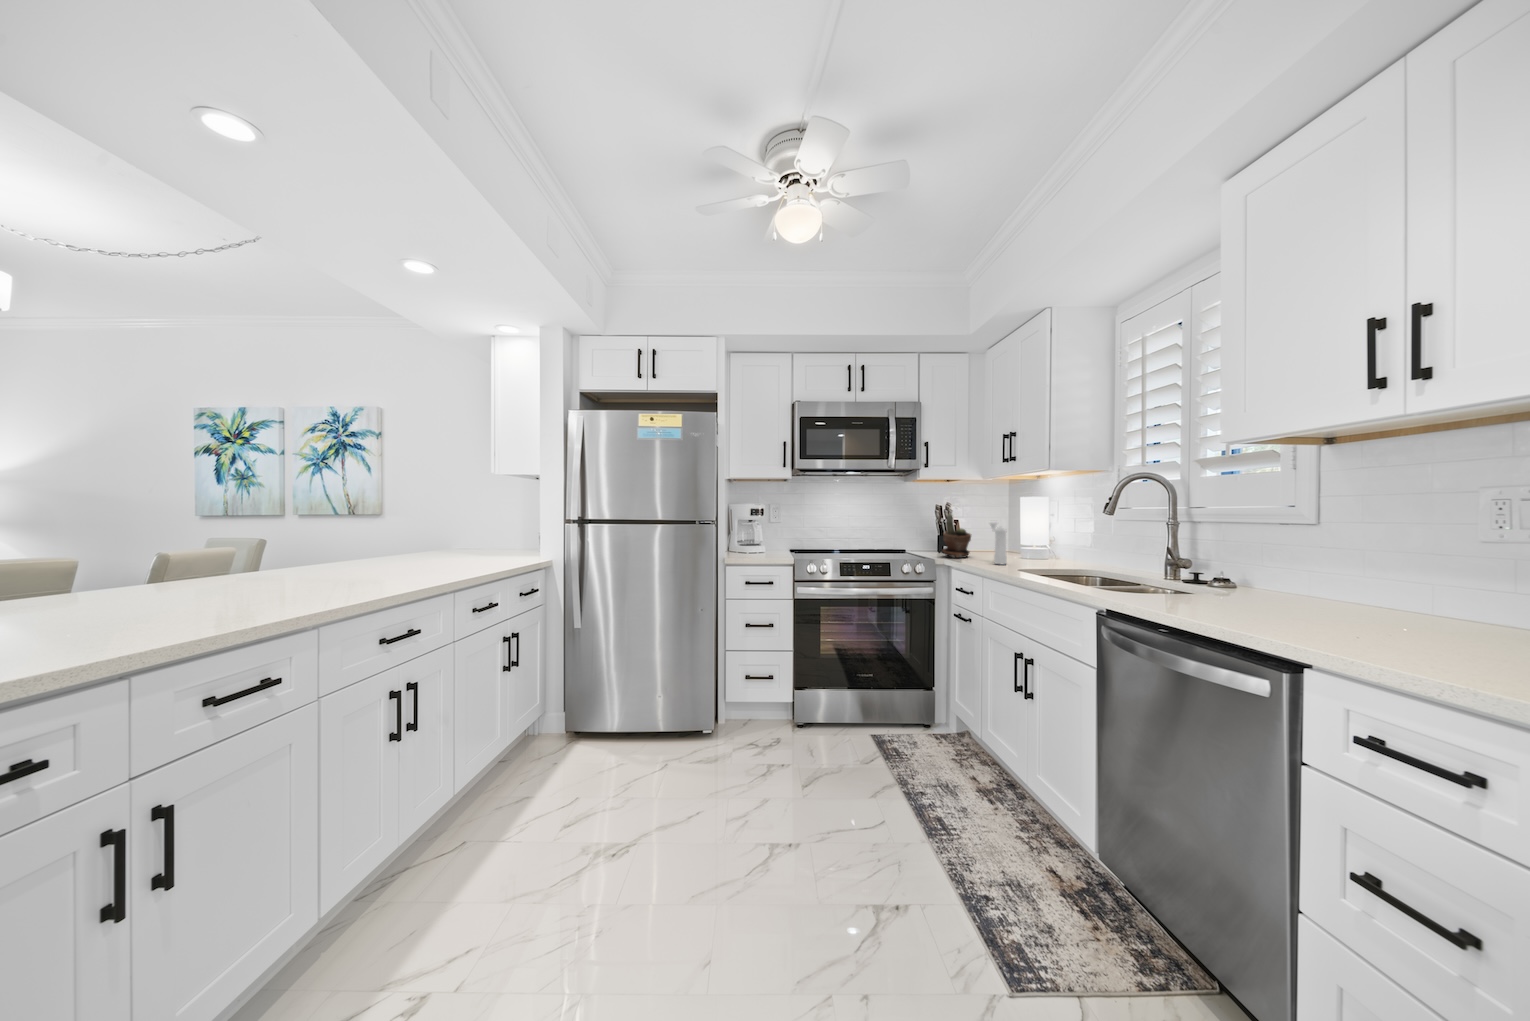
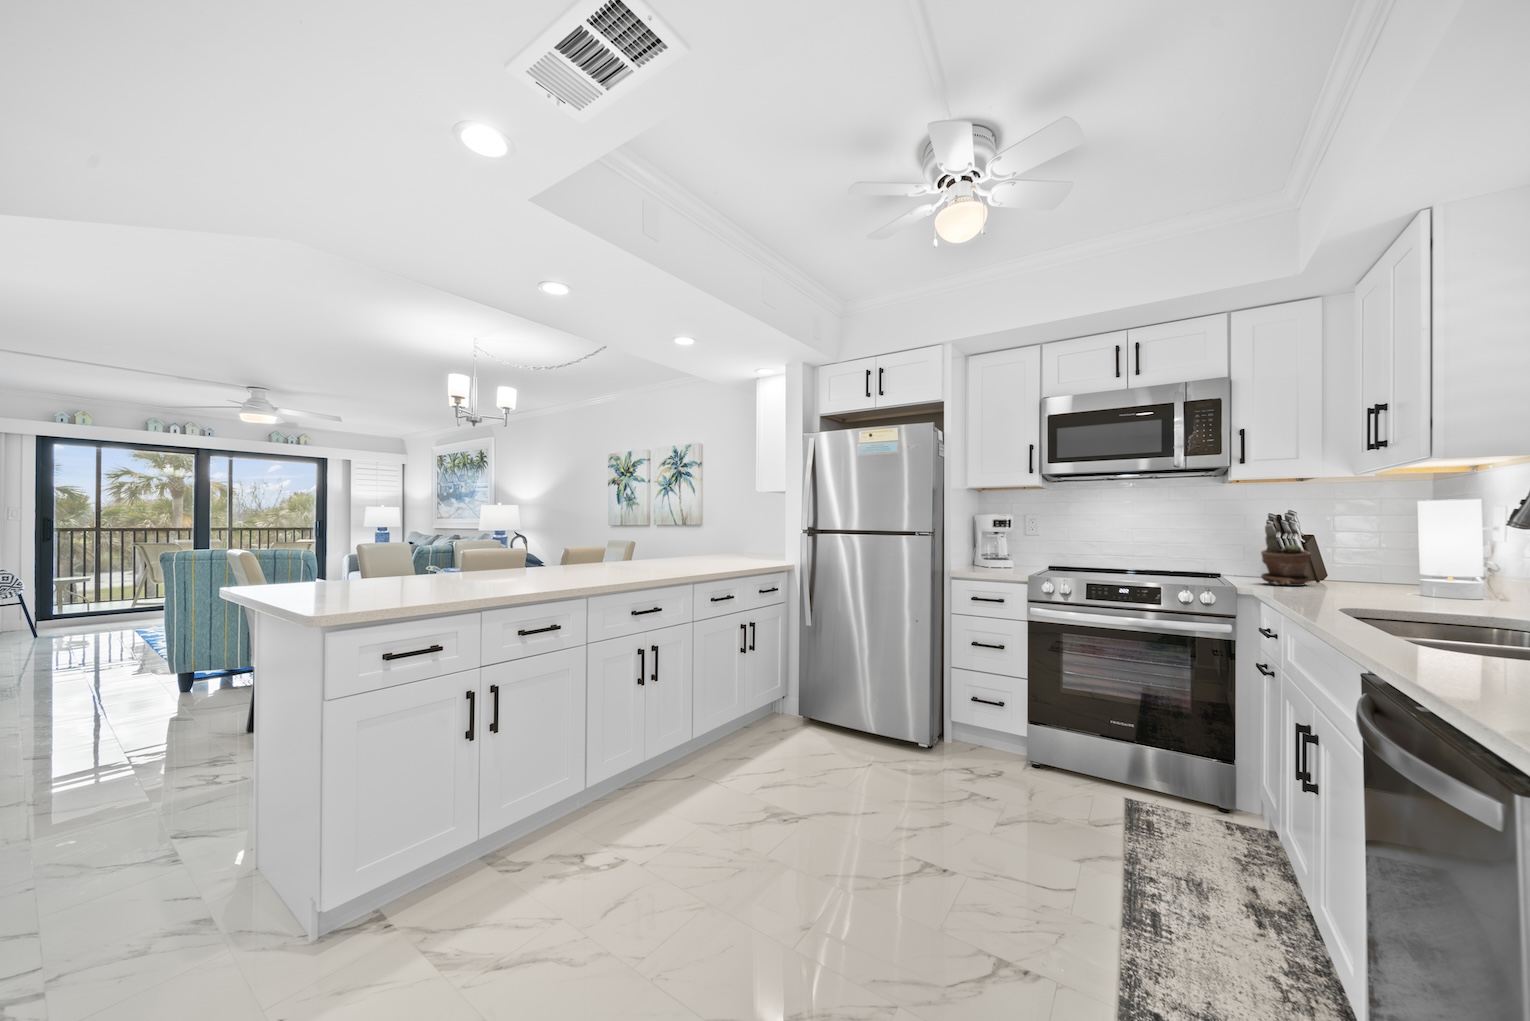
pepper mill: present [989,521,1007,564] -> none [1328,532,1353,595]

